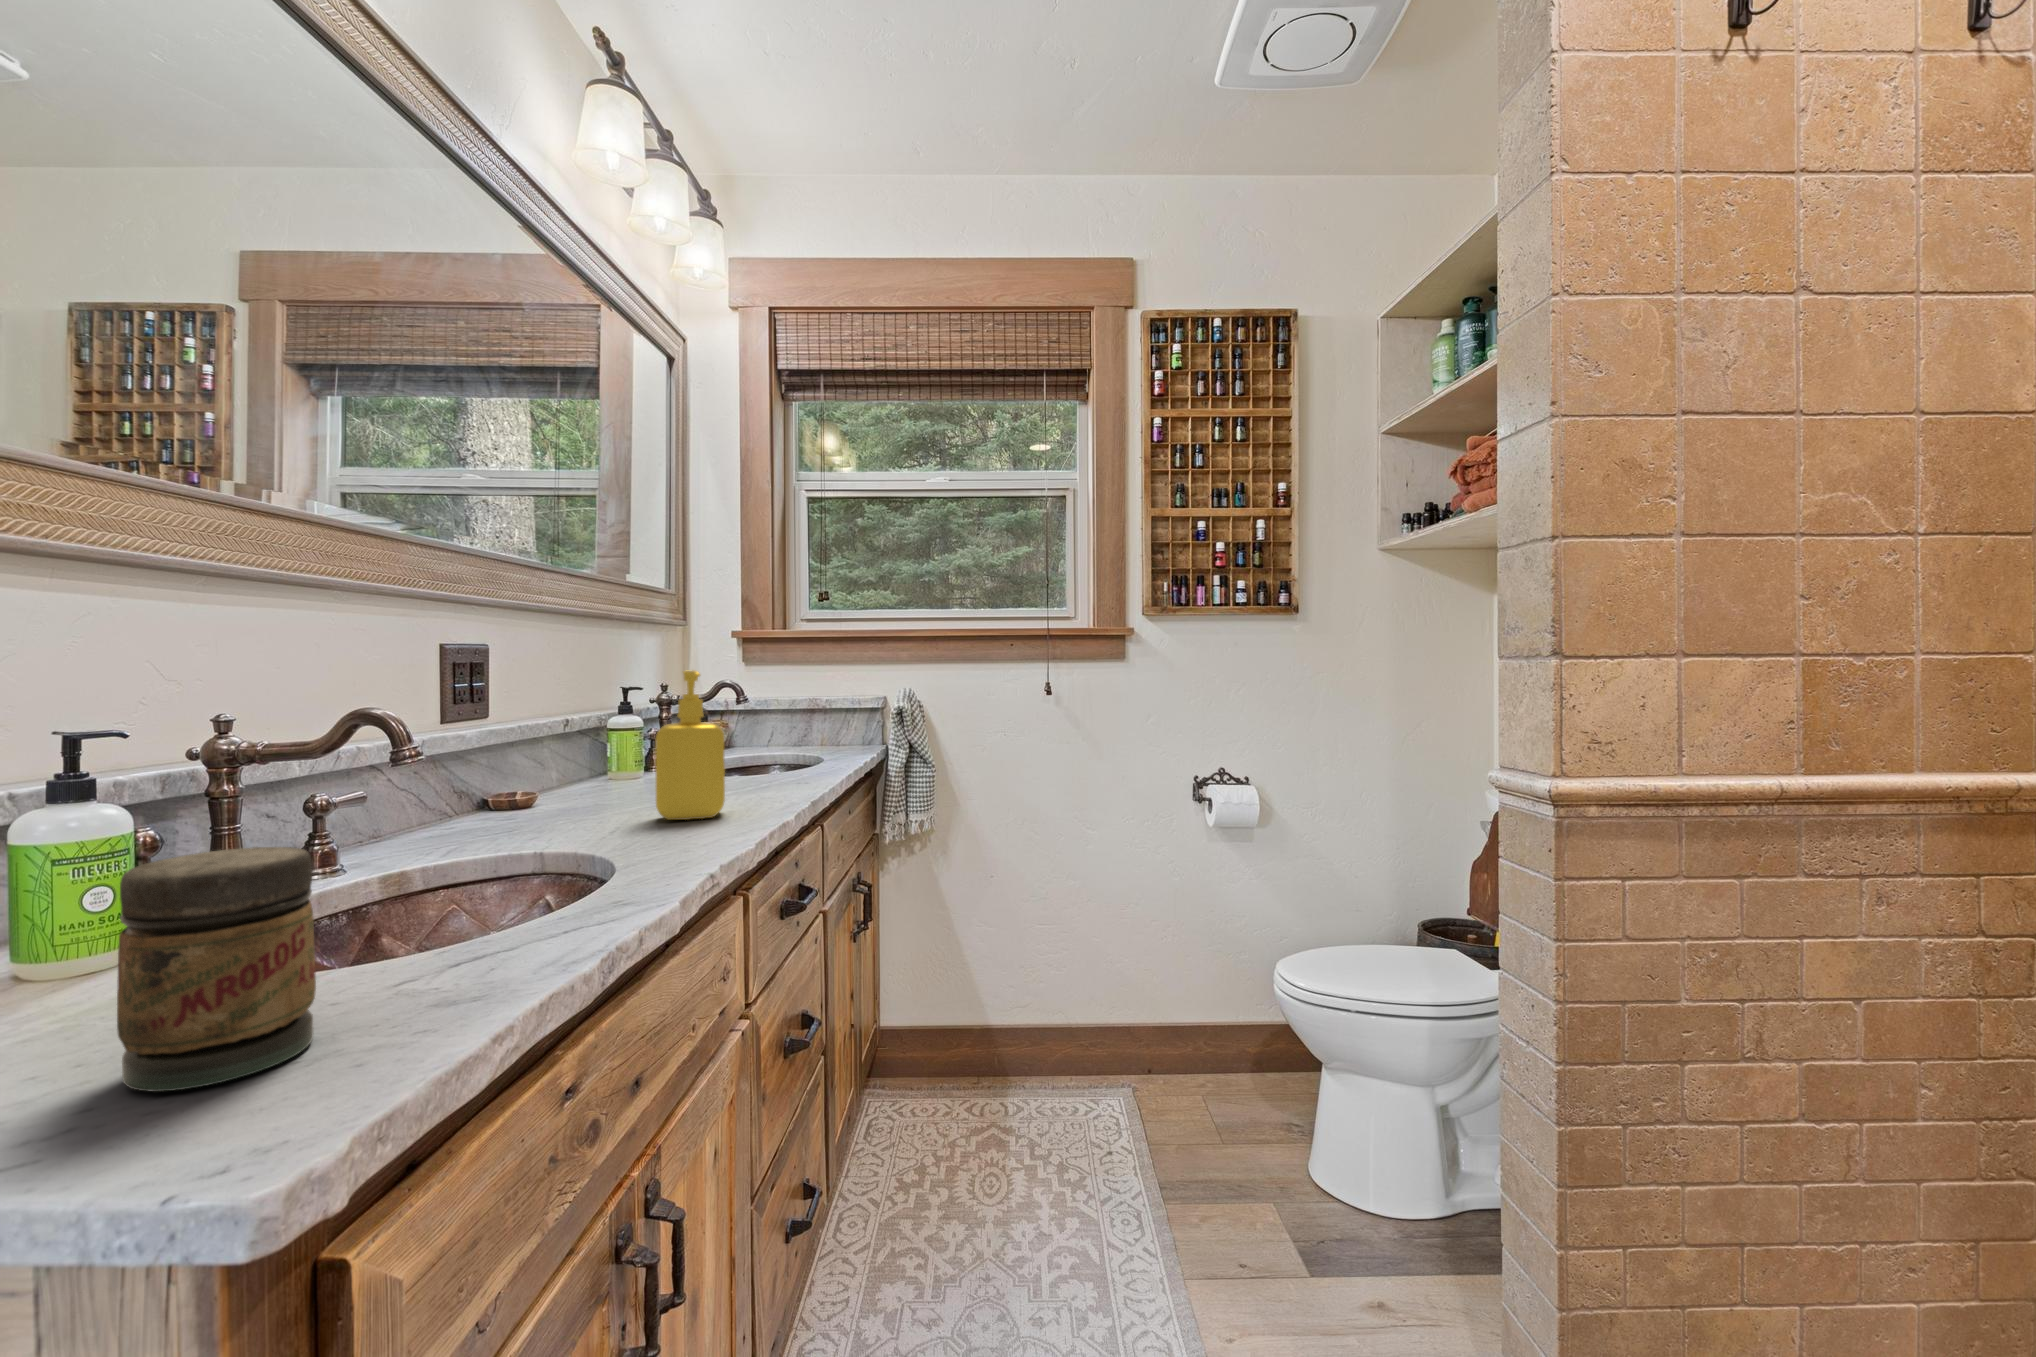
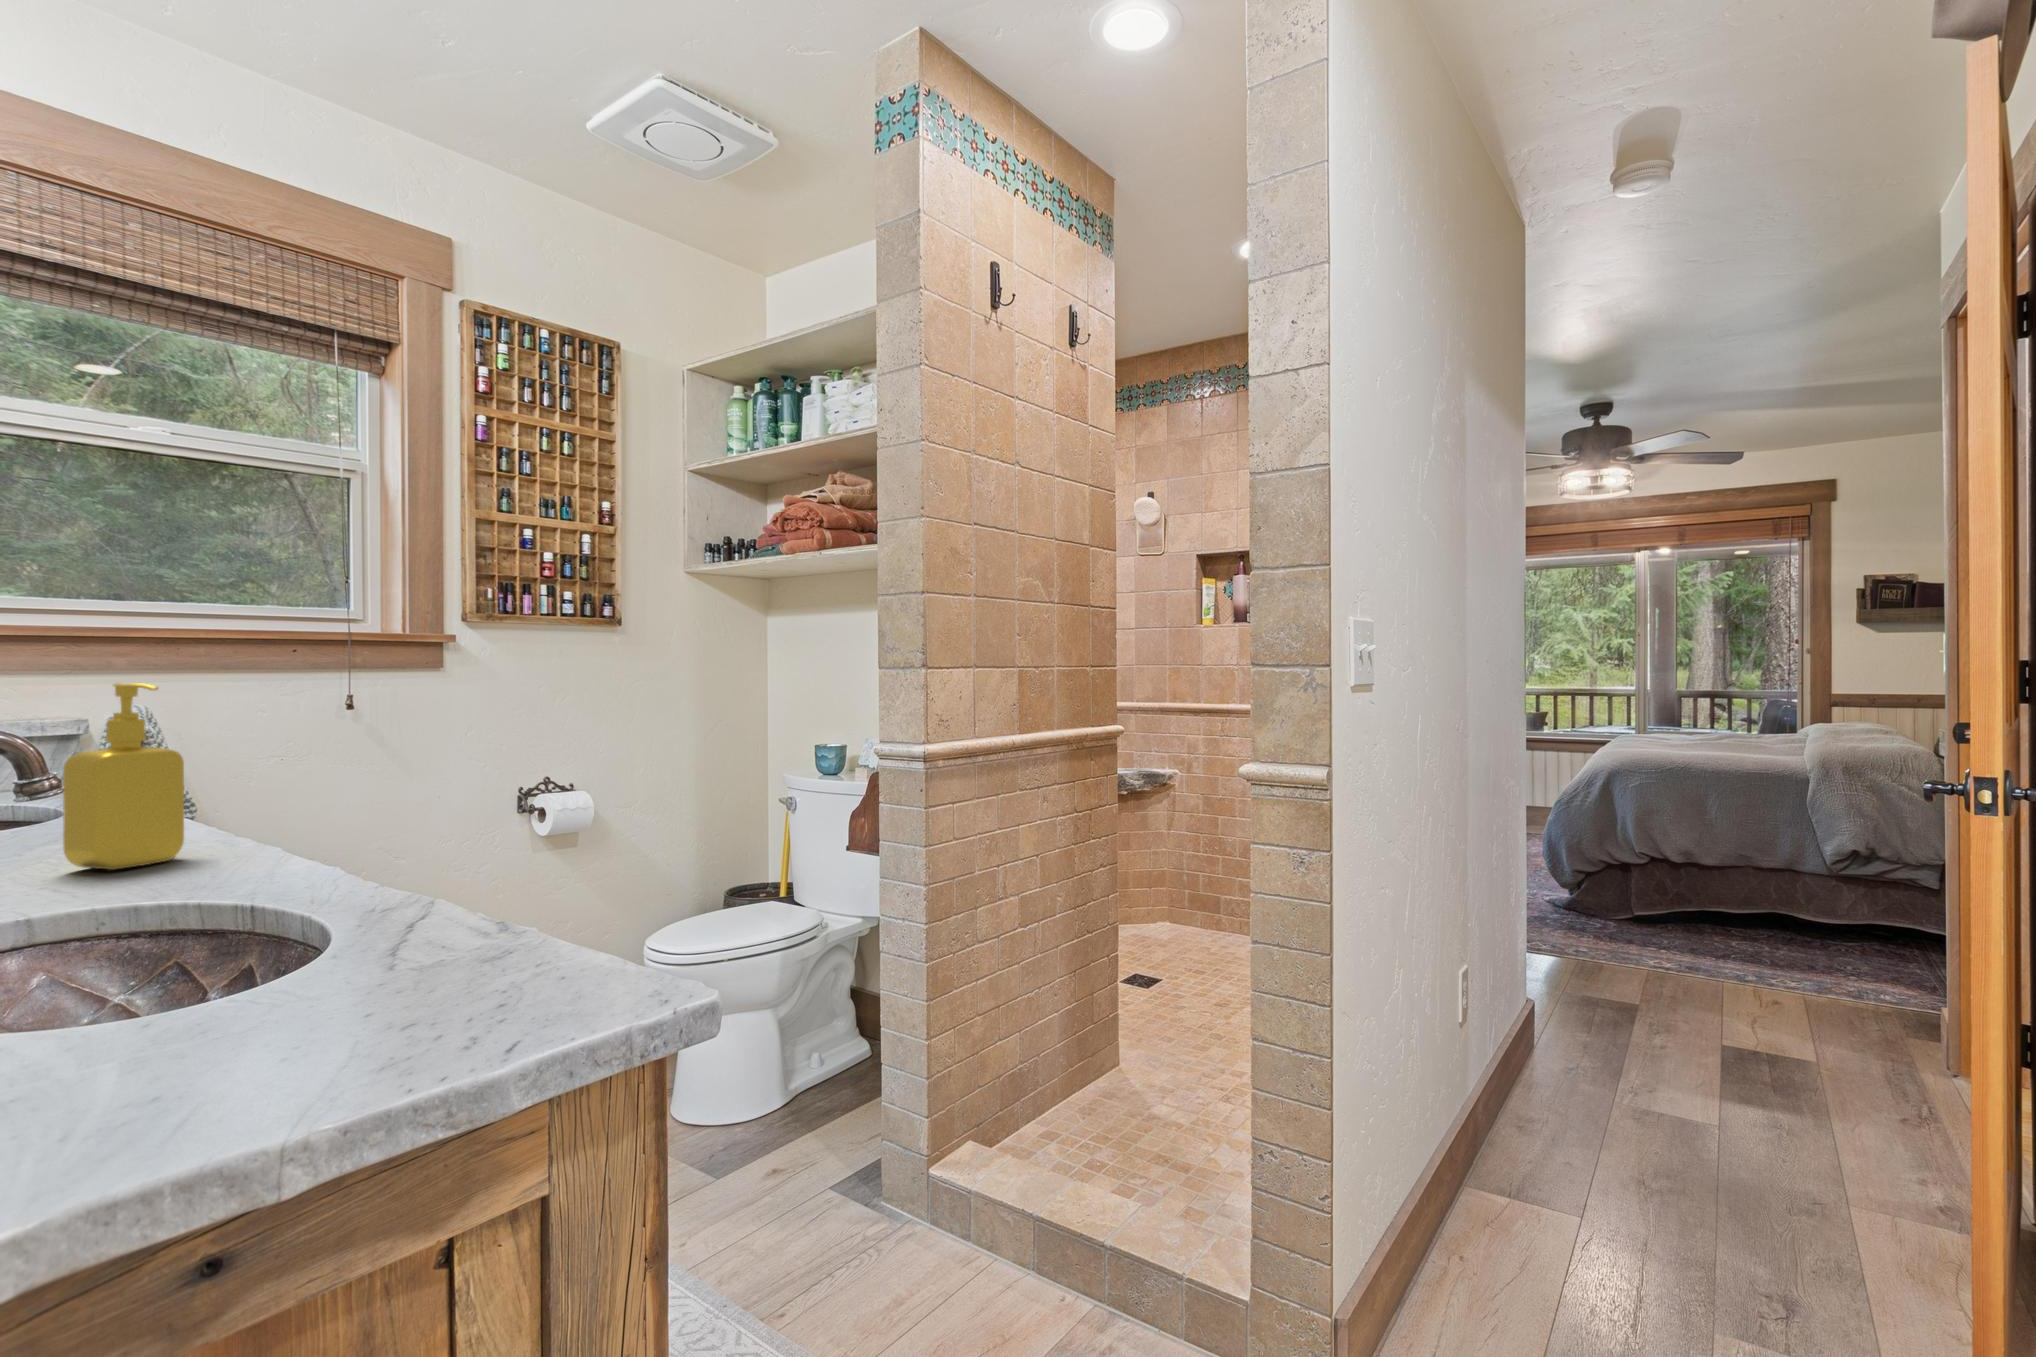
jar: present [117,847,316,1092] -> none [341,828,477,1014]

